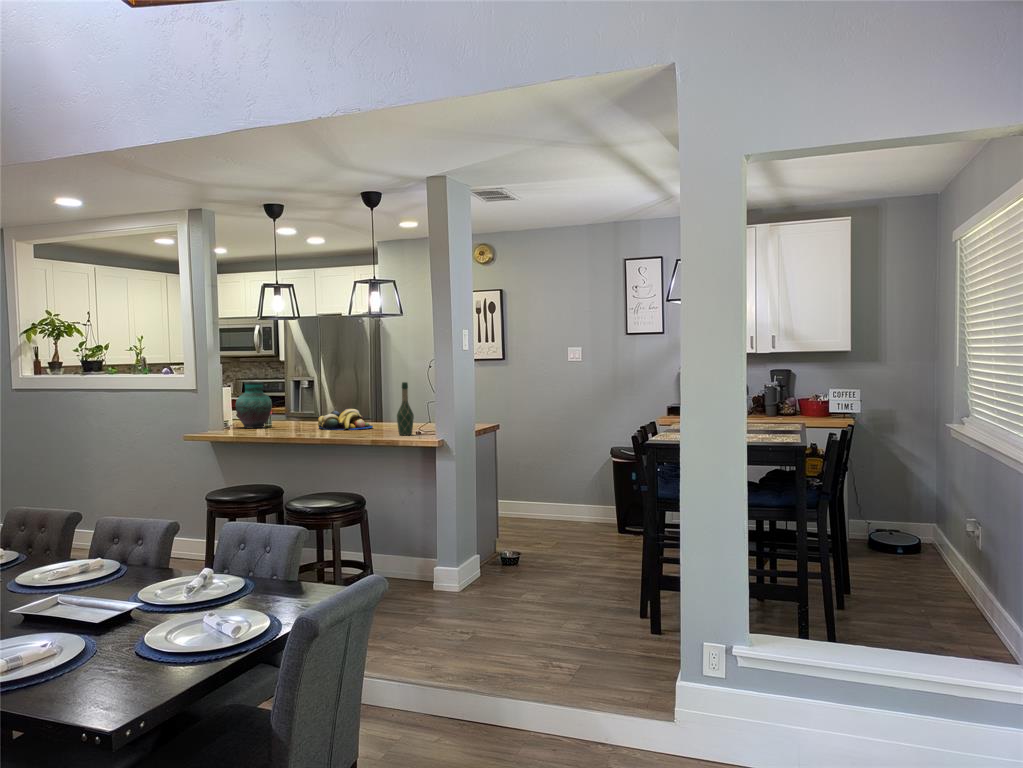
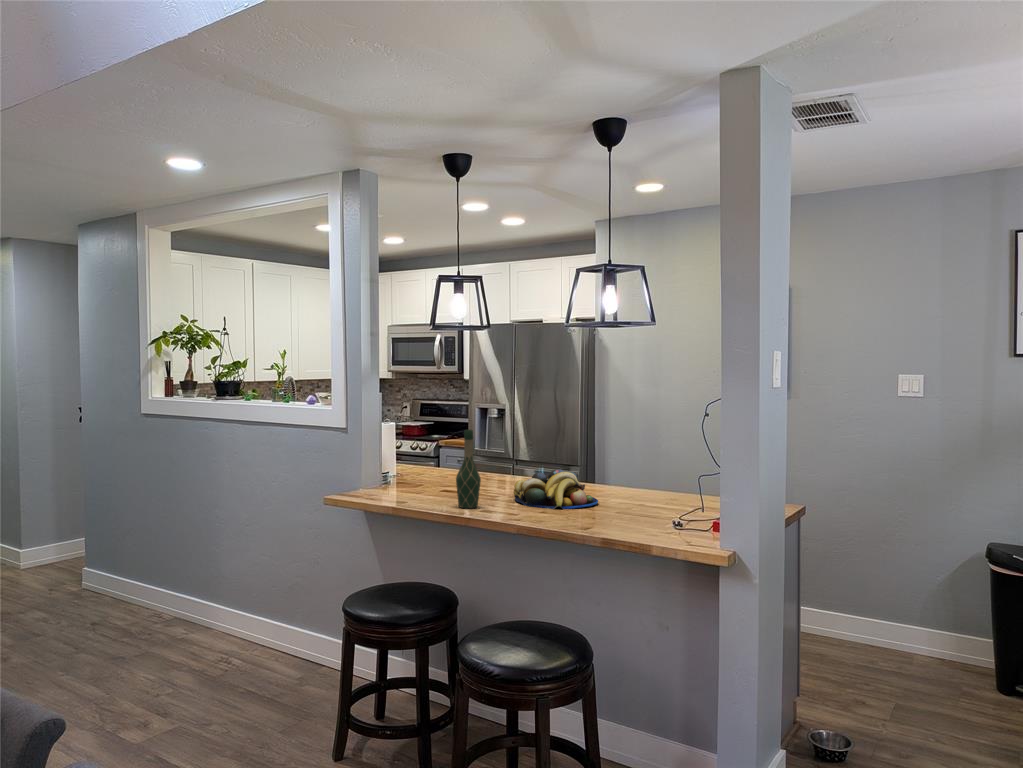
vase: present [236,382,272,428] -> none [396,422,448,494]
wine bottle: present [397,382,414,435] -> present [456,430,481,508]

